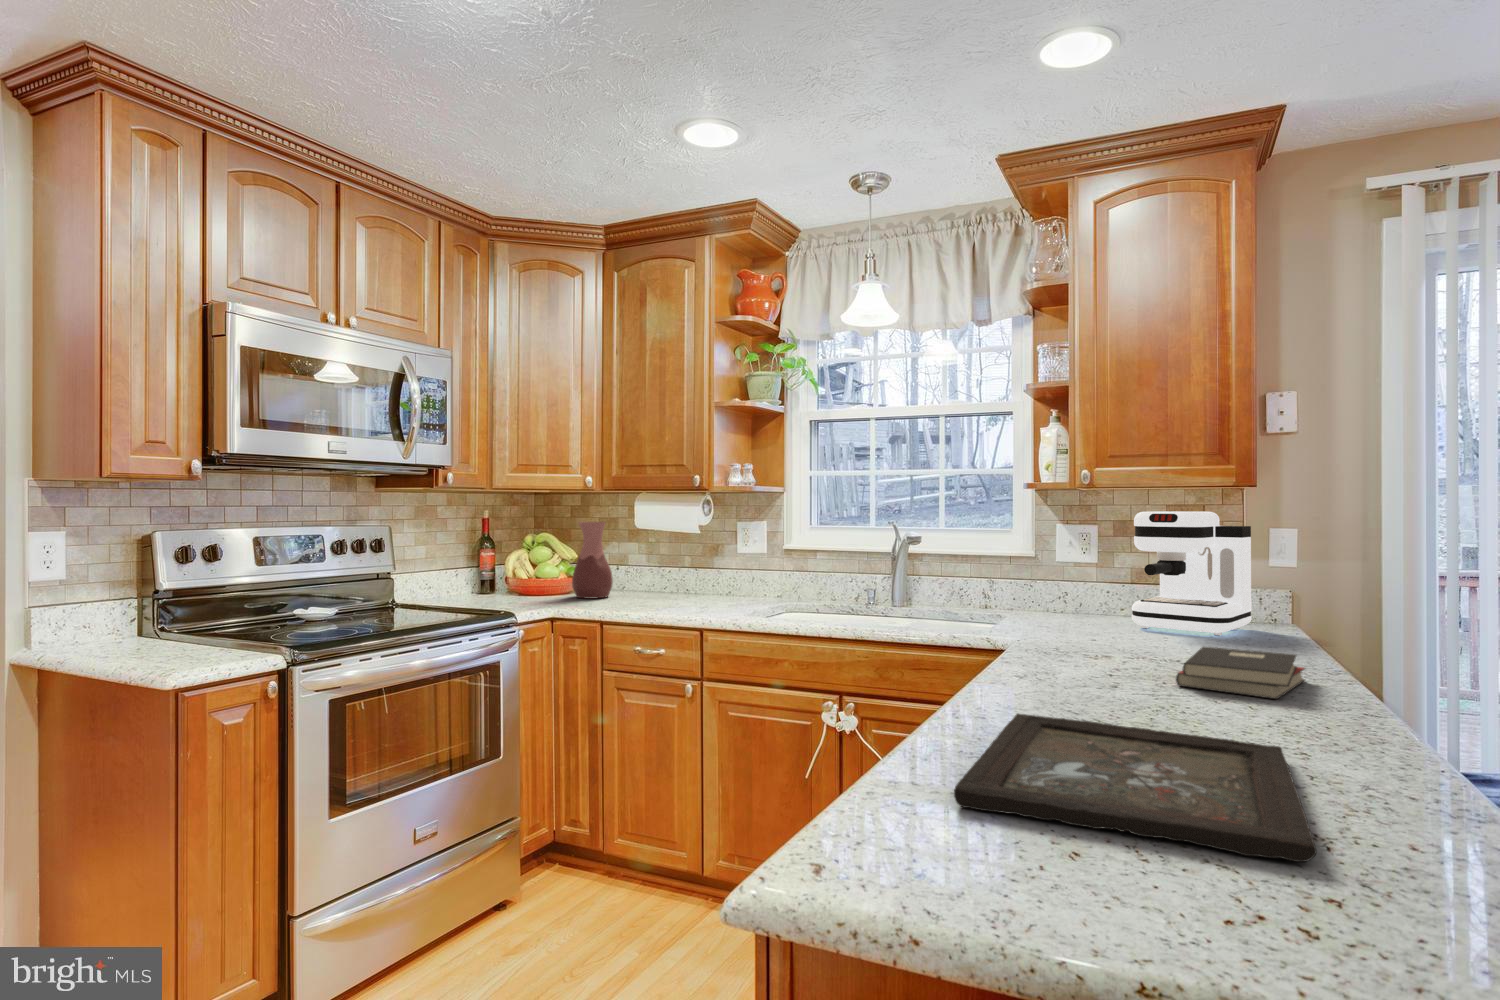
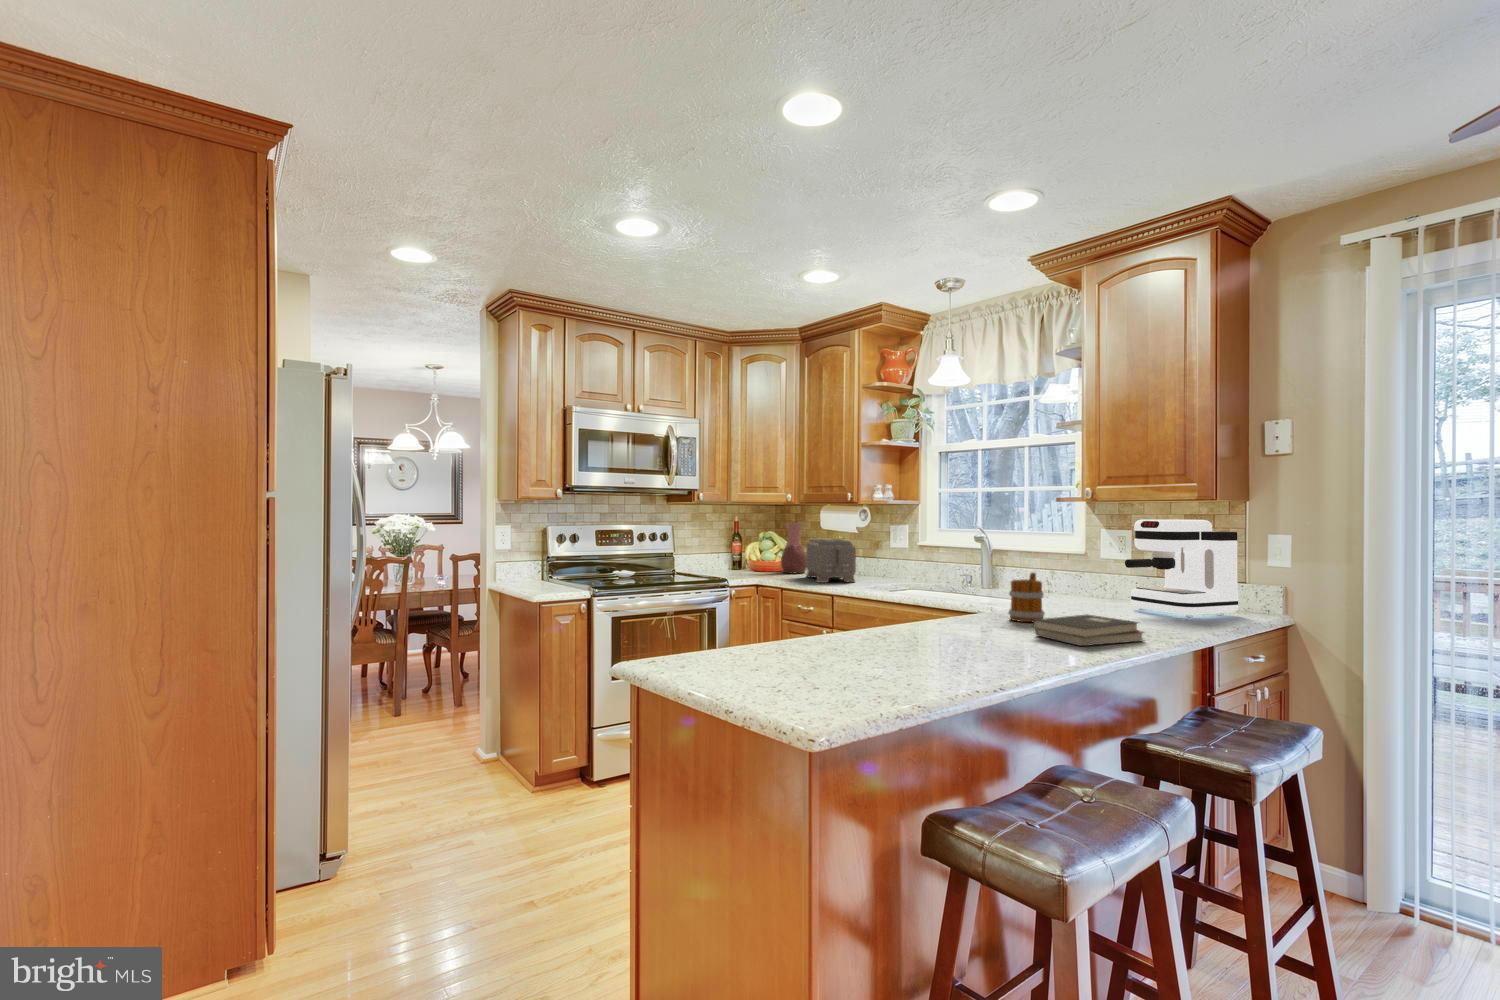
toaster: none [626,544,718,613] -> present [806,539,856,583]
mug: none [1063,588,1115,662] -> present [1009,573,1044,622]
tray: present [954,714,1317,862] -> none [751,633,972,685]

